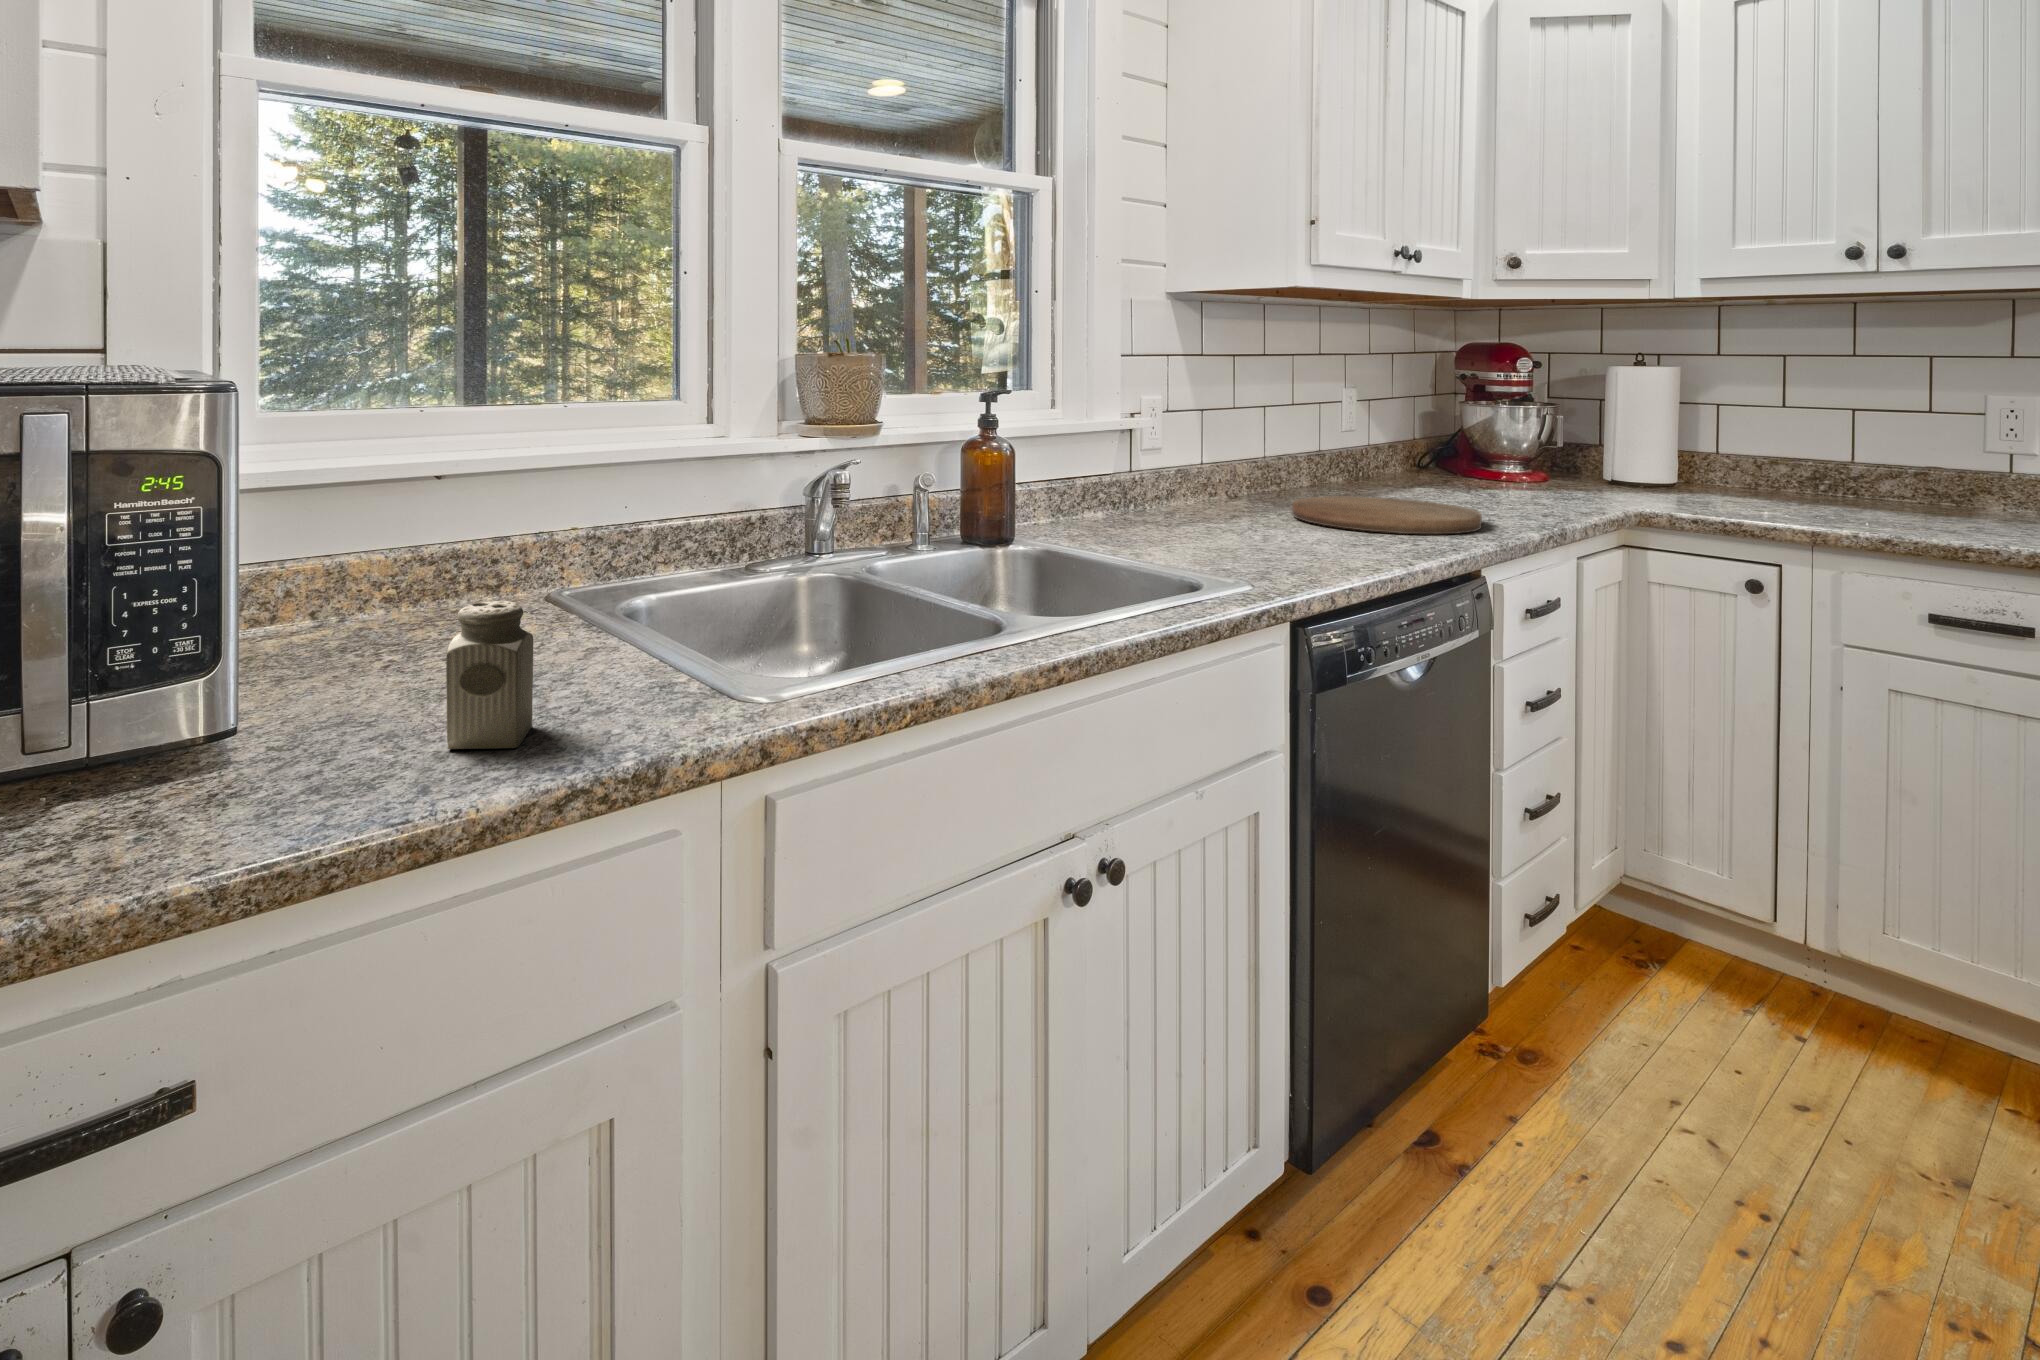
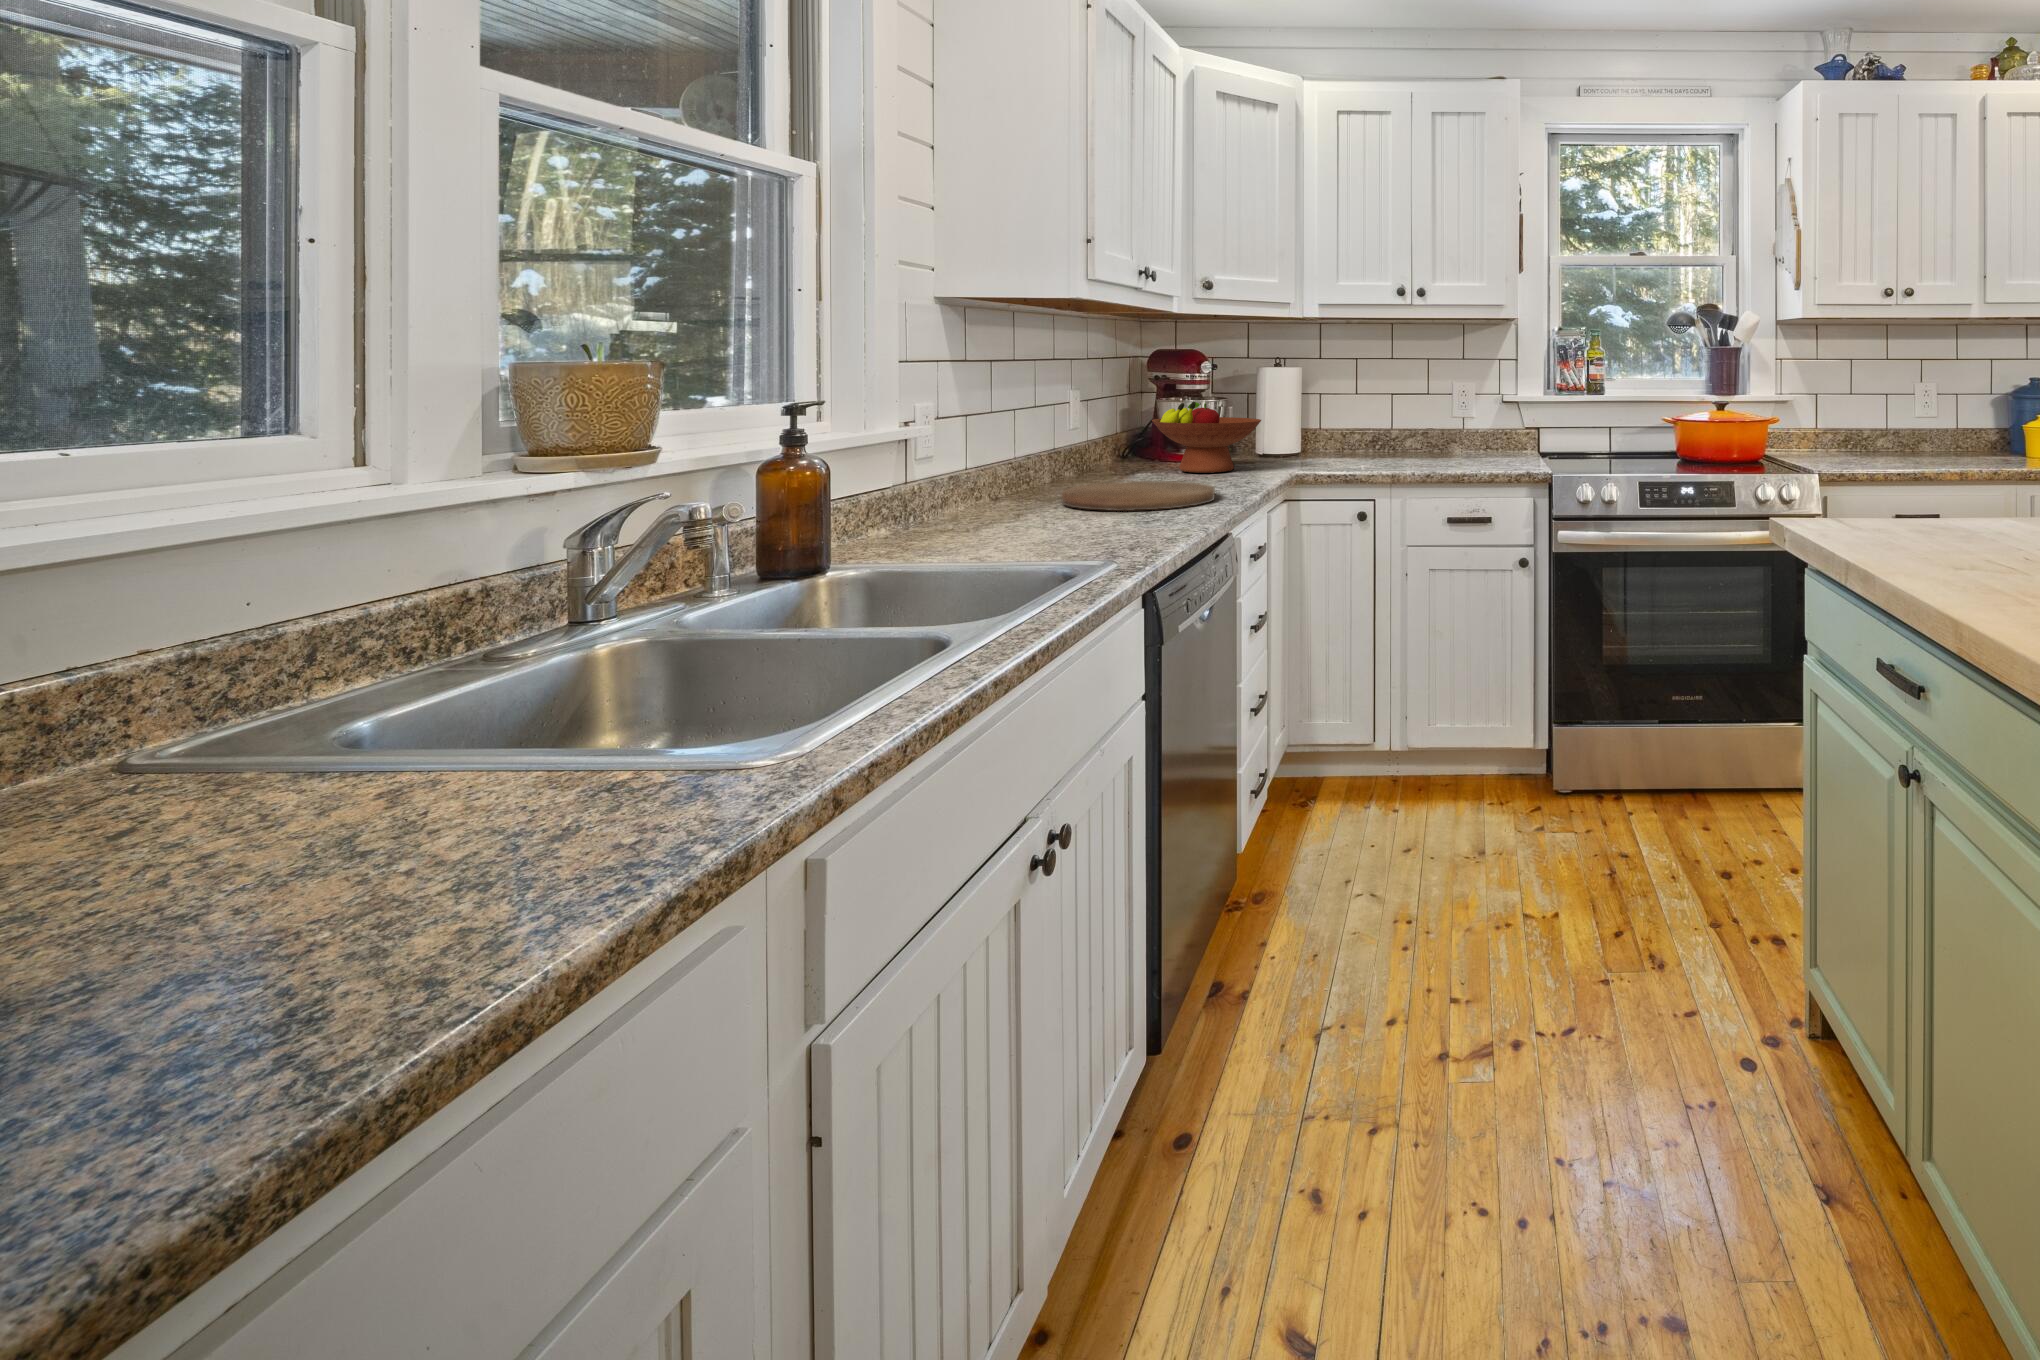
fruit bowl: none [1441,409,1597,500] -> present [1152,402,1261,473]
salt shaker: present [446,601,533,749] -> none [327,738,497,979]

